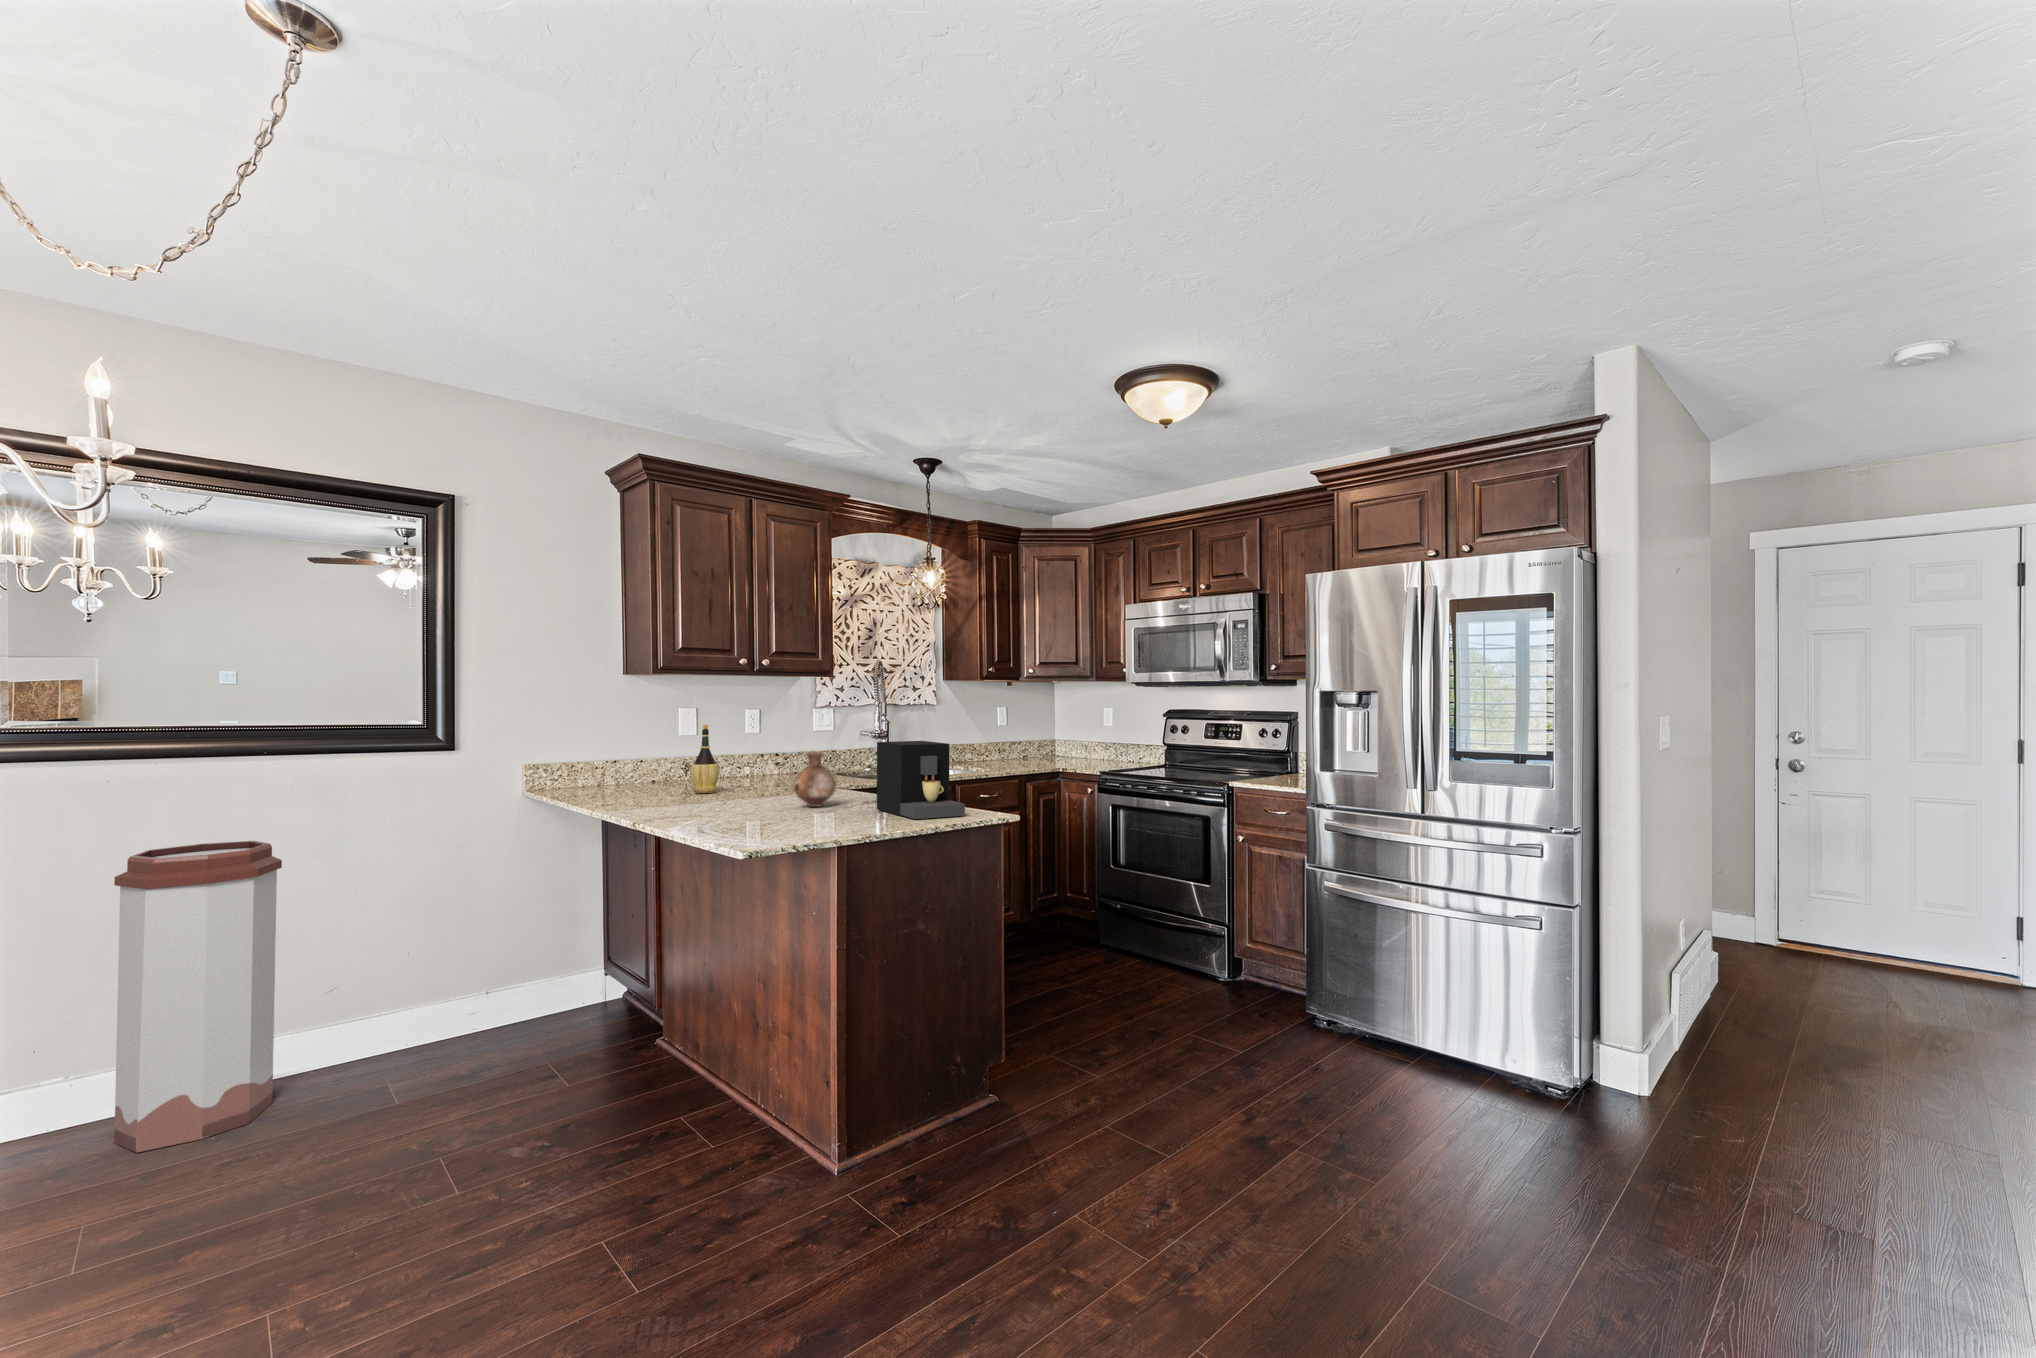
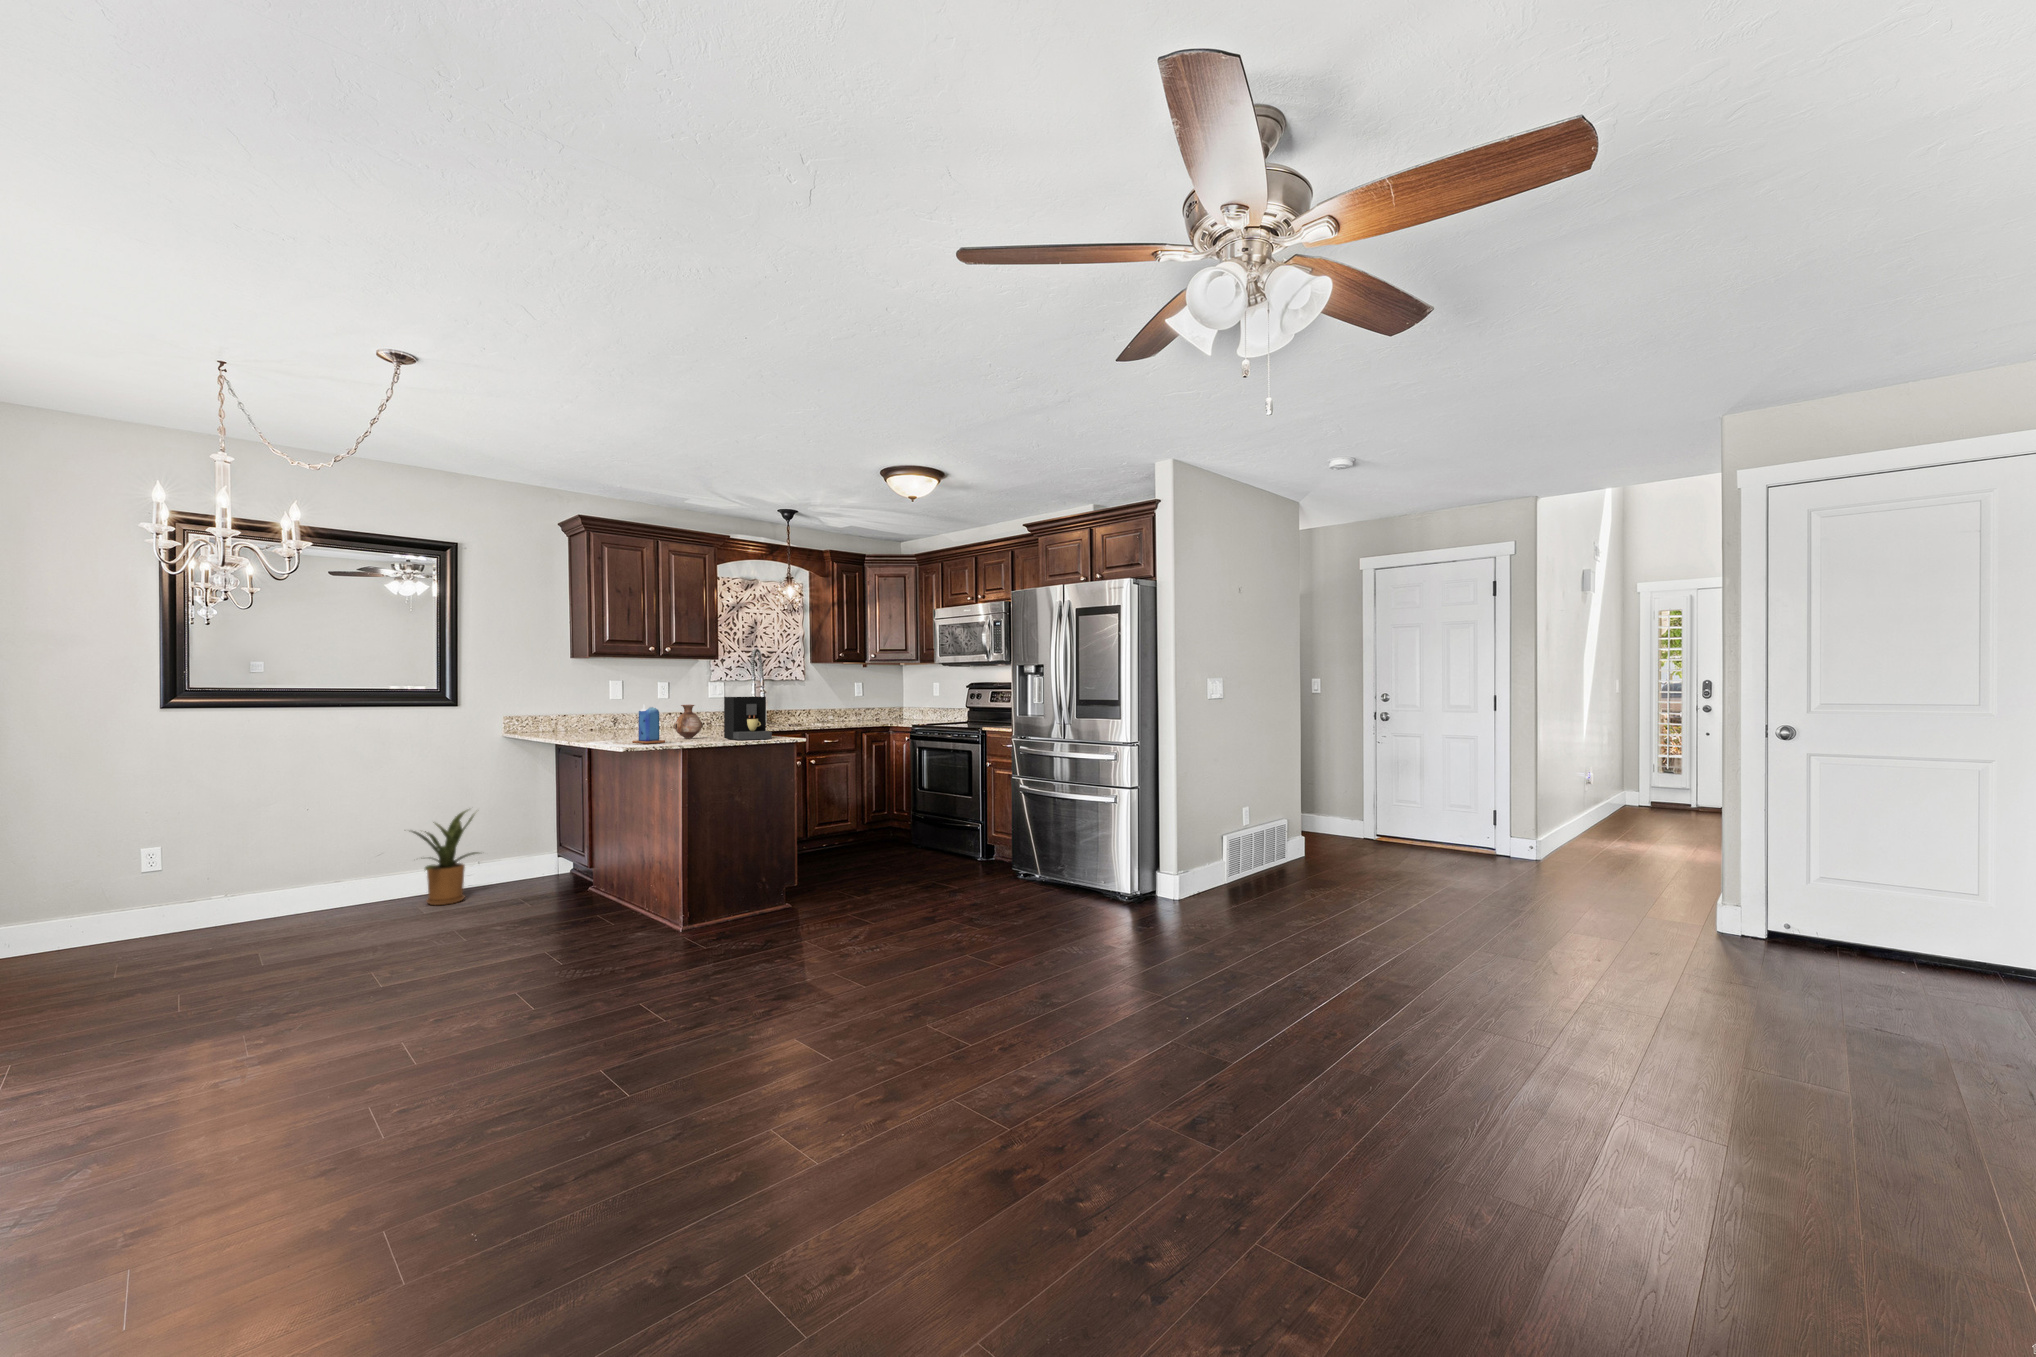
wine bottle: present [690,725,720,793] -> none [615,691,635,737]
candle: none [745,763,801,834] -> present [632,705,665,744]
trash can: present [114,841,282,1153] -> none [259,758,353,932]
house plant: none [350,911,499,1078] -> present [411,810,478,905]

